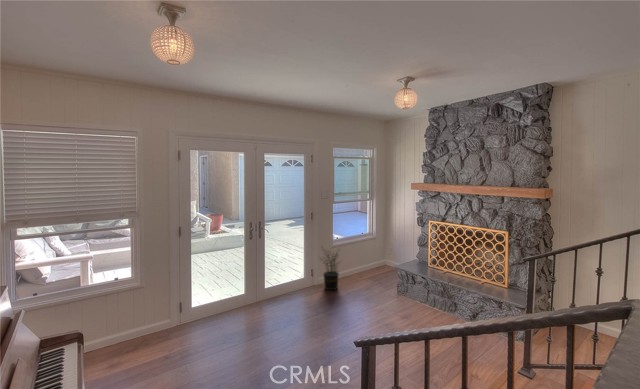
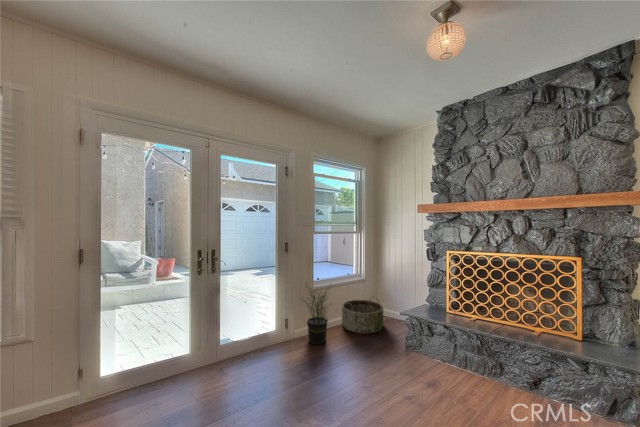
basket: none [349,256,382,283] -> present [342,299,383,334]

